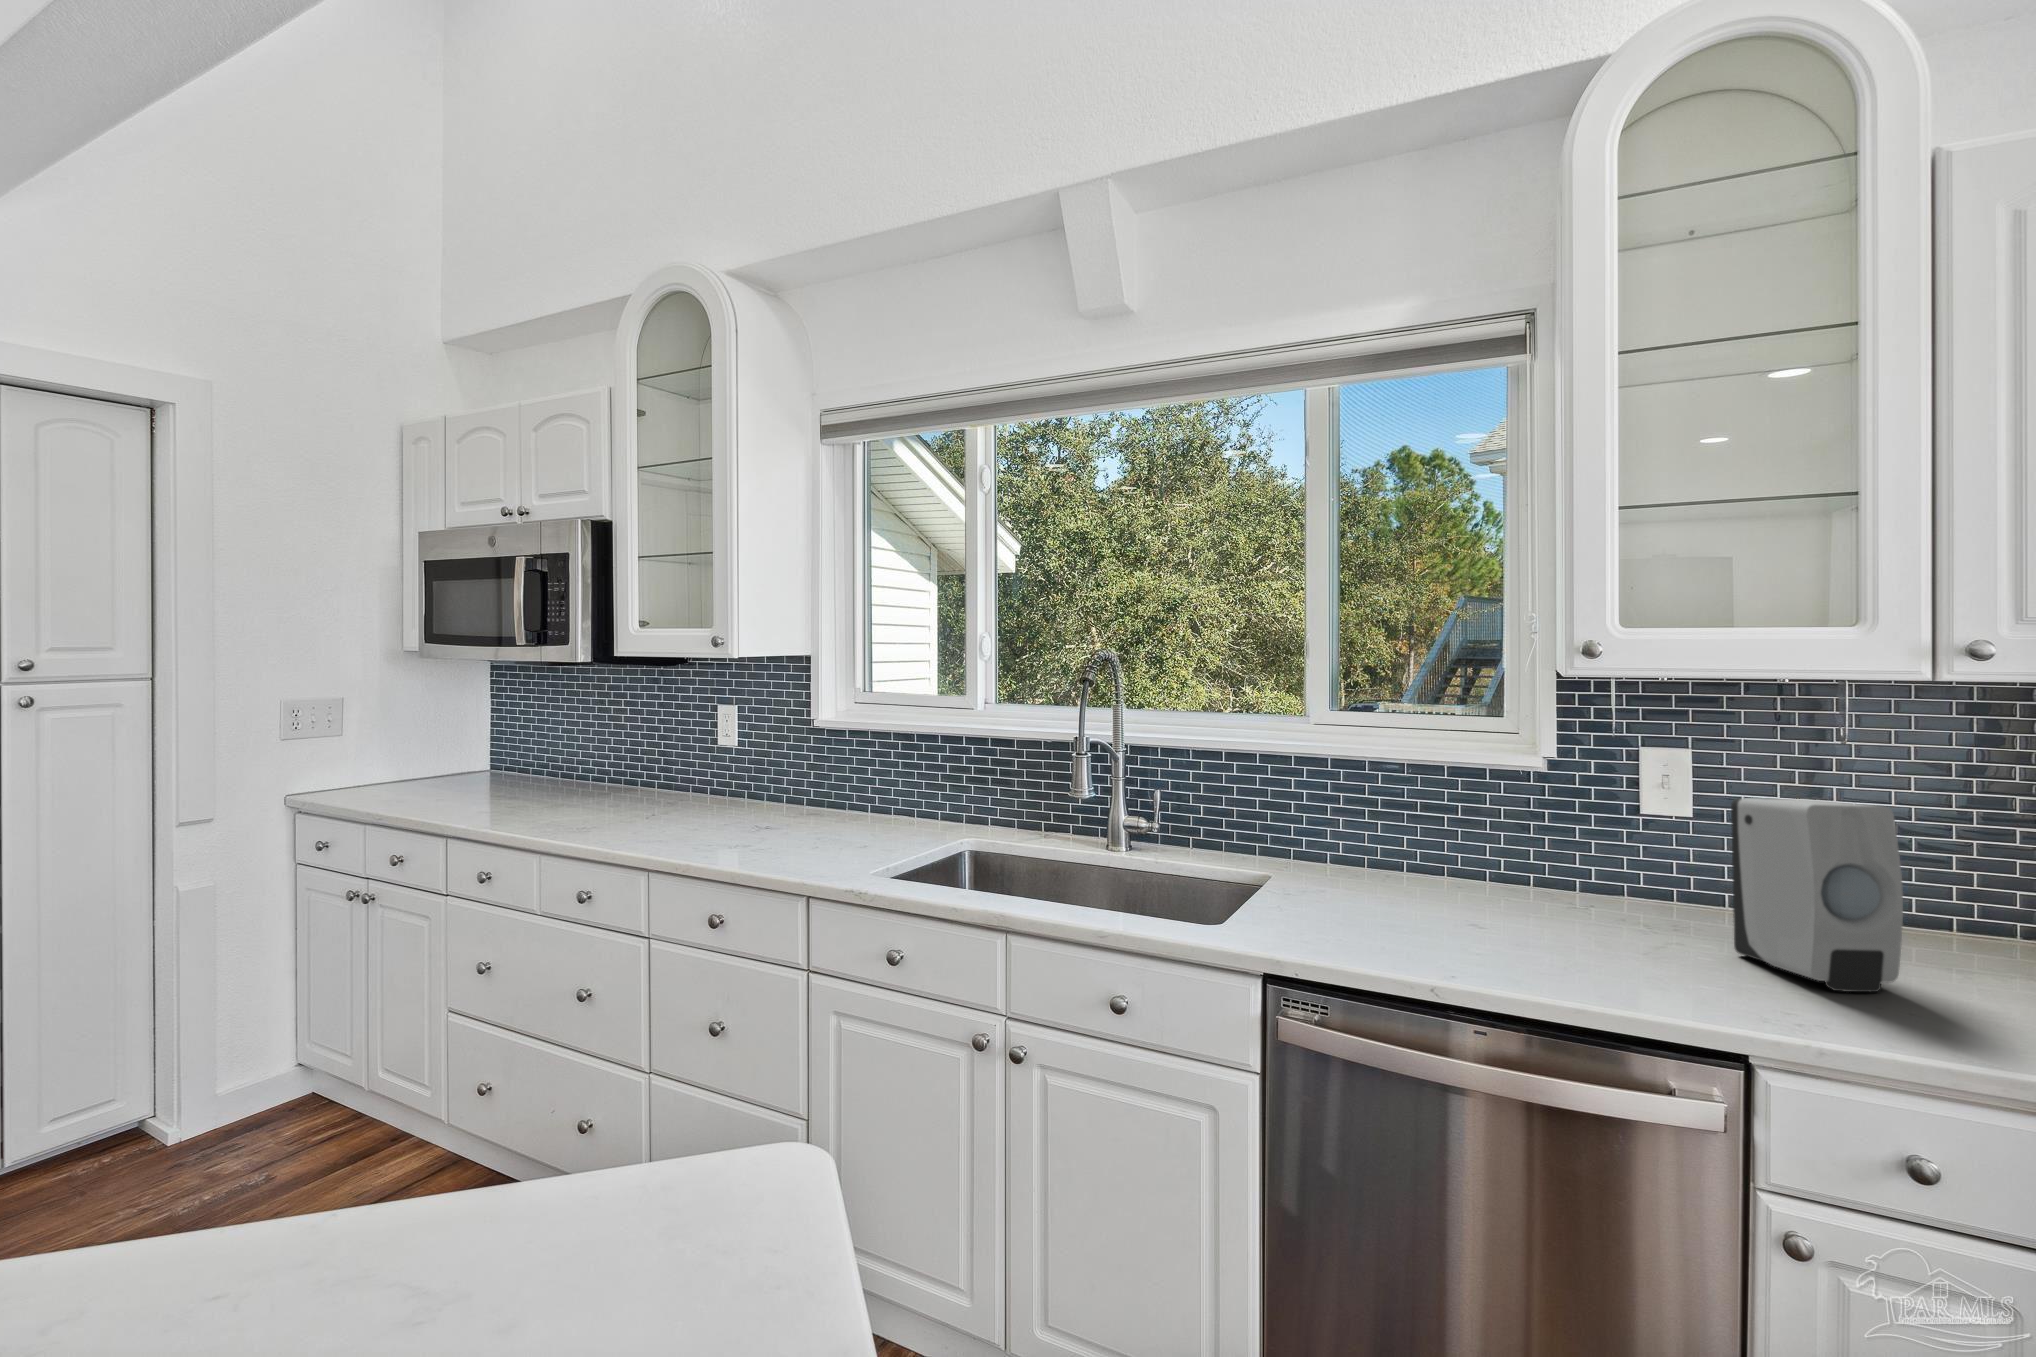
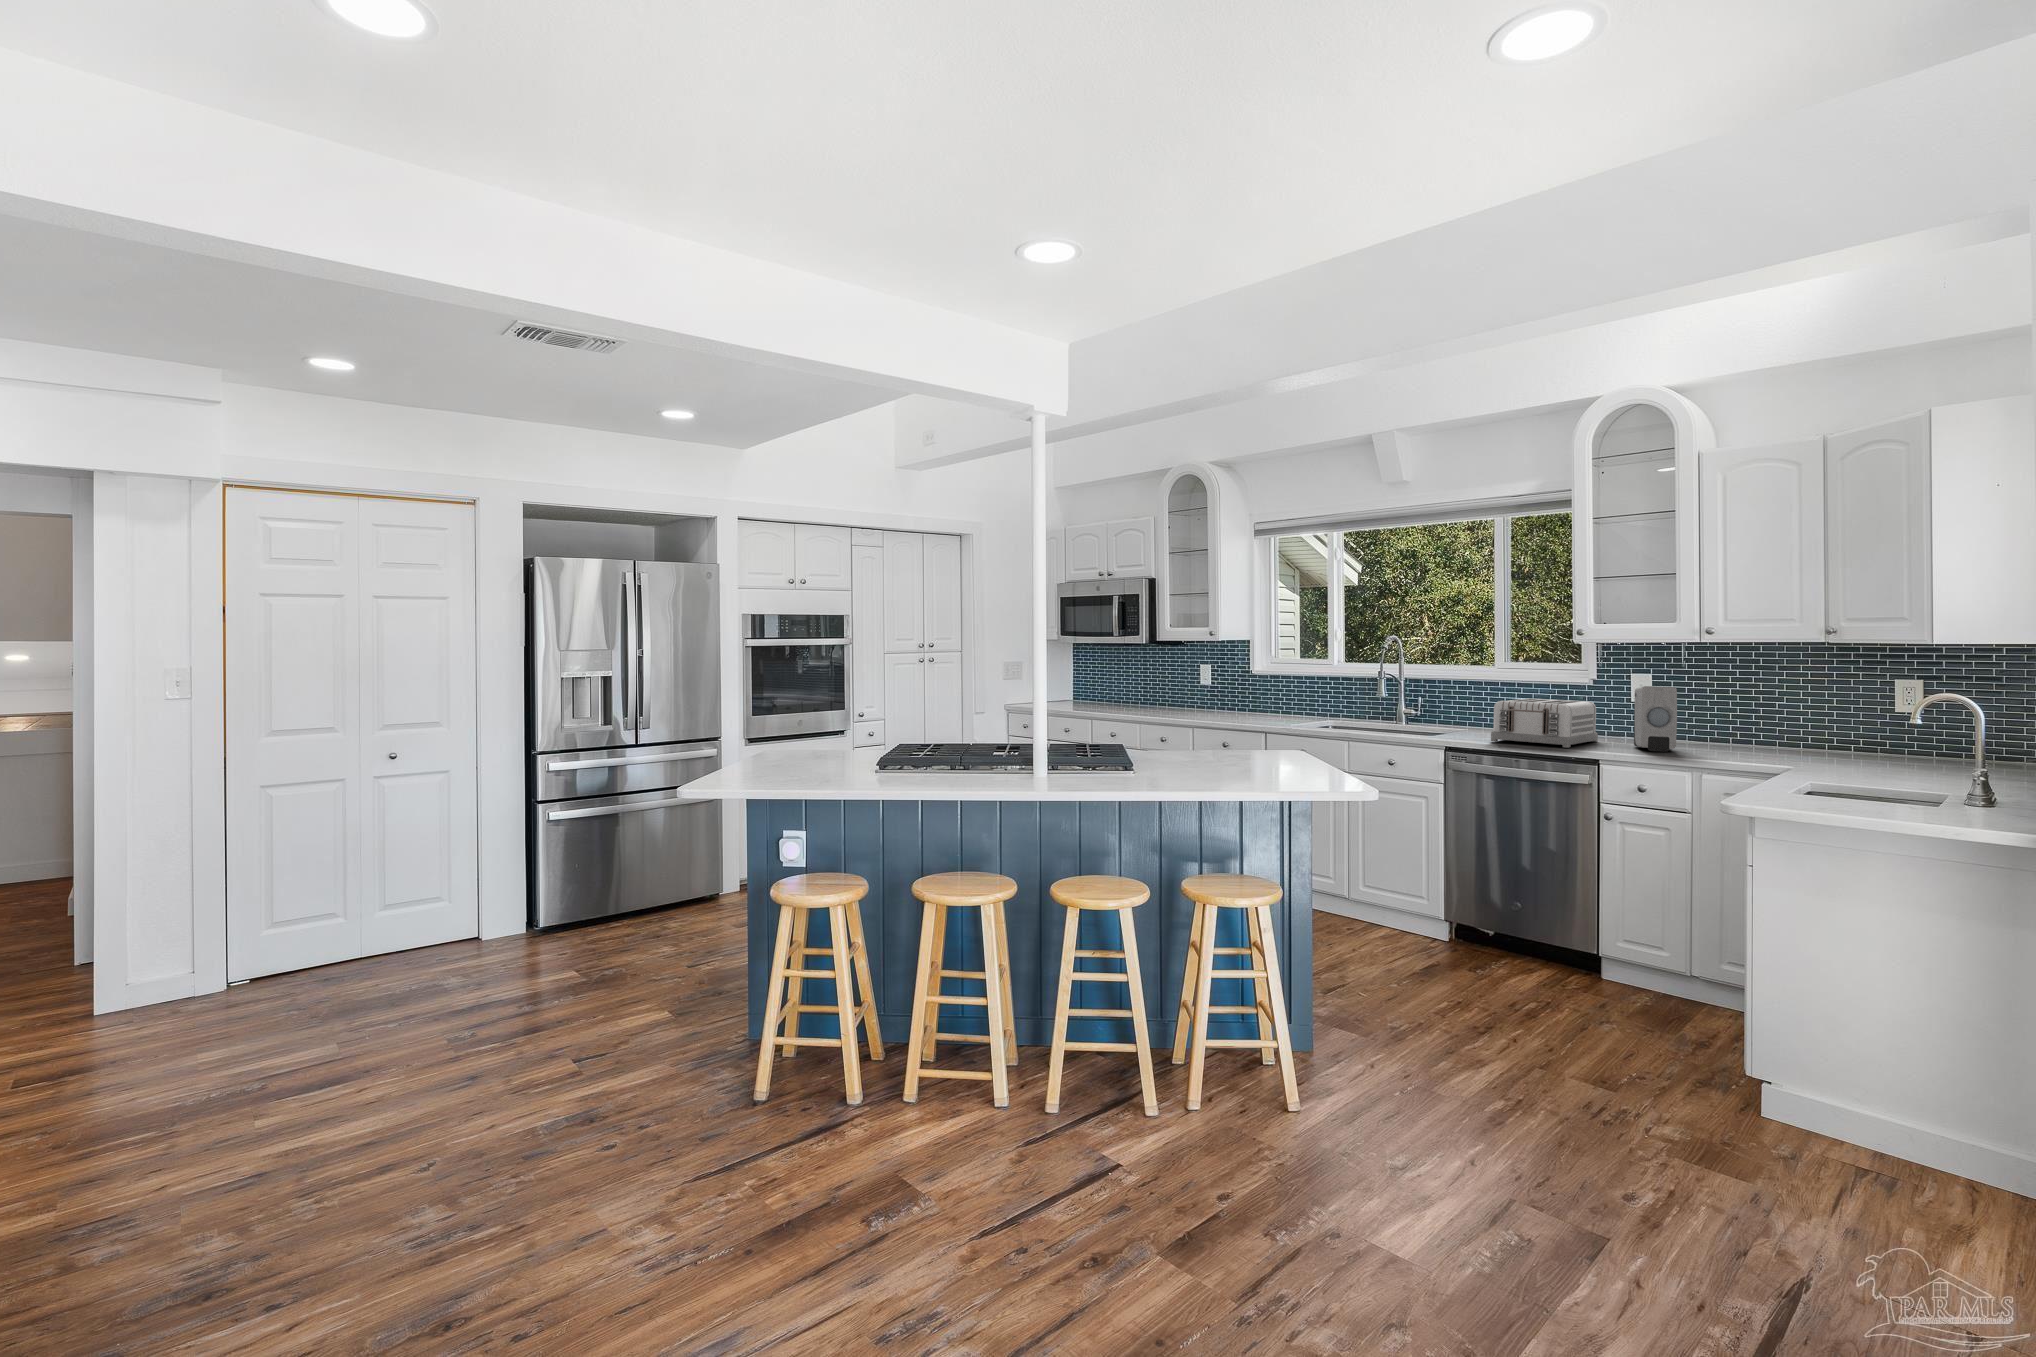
toaster: none [1382,809,1614,979] -> present [1491,698,1598,748]

